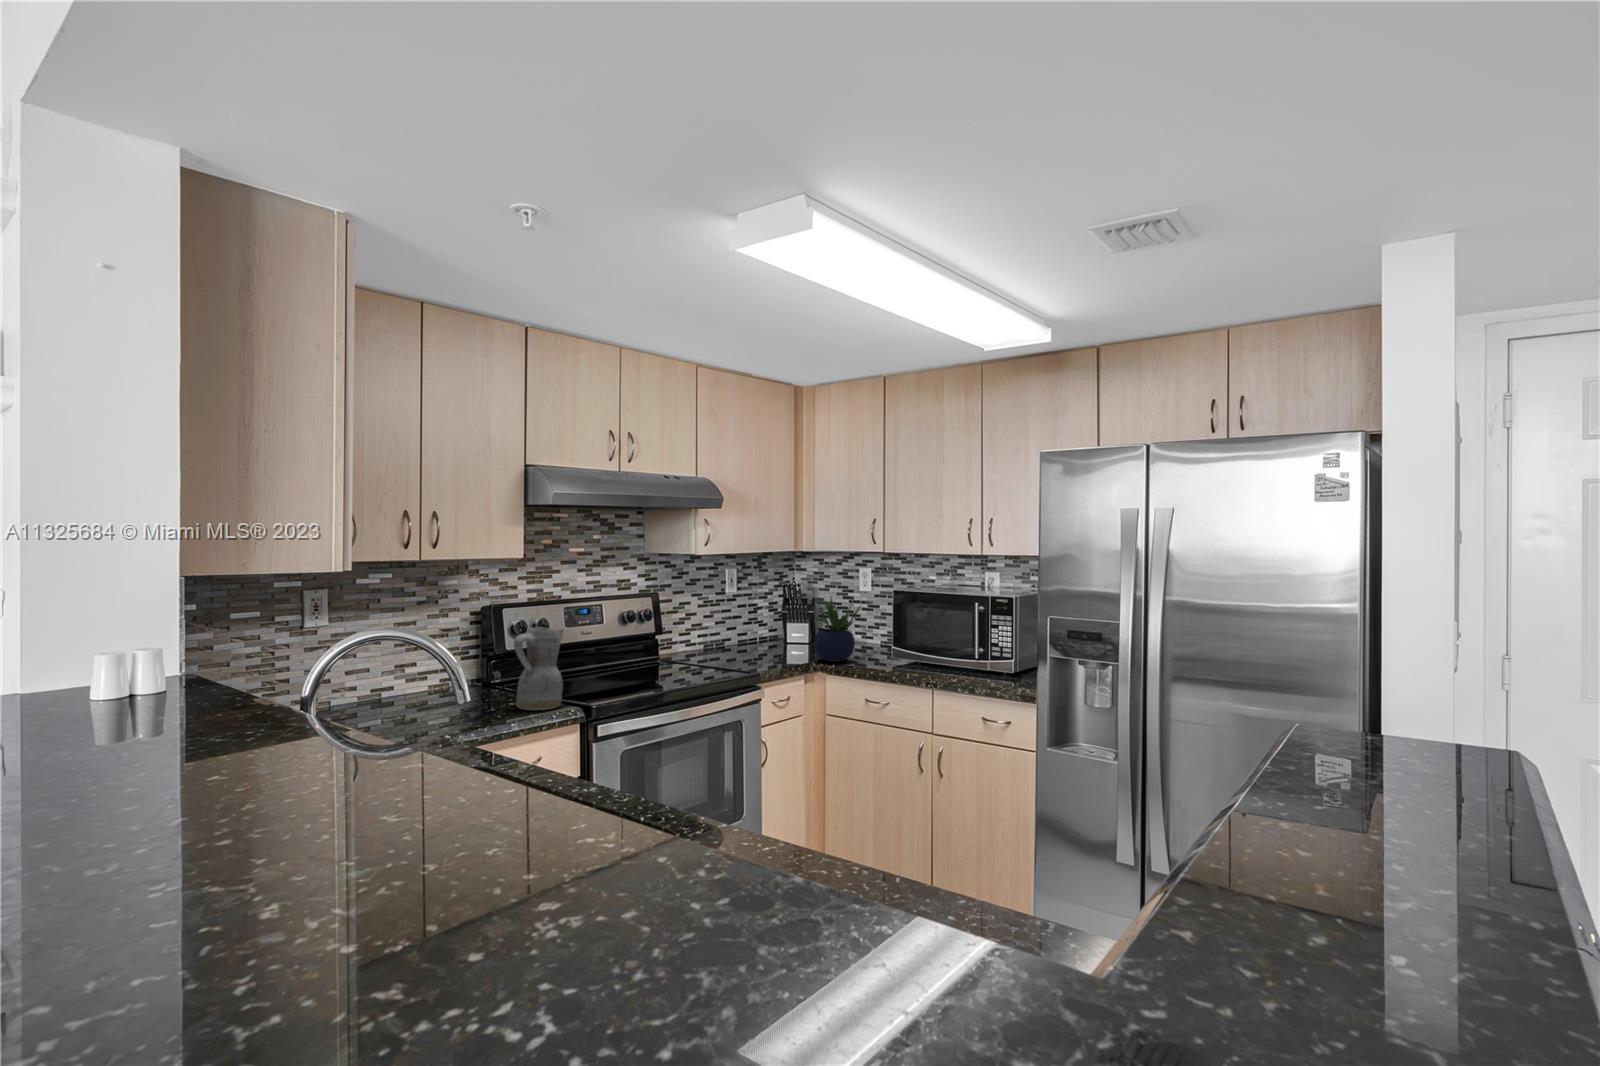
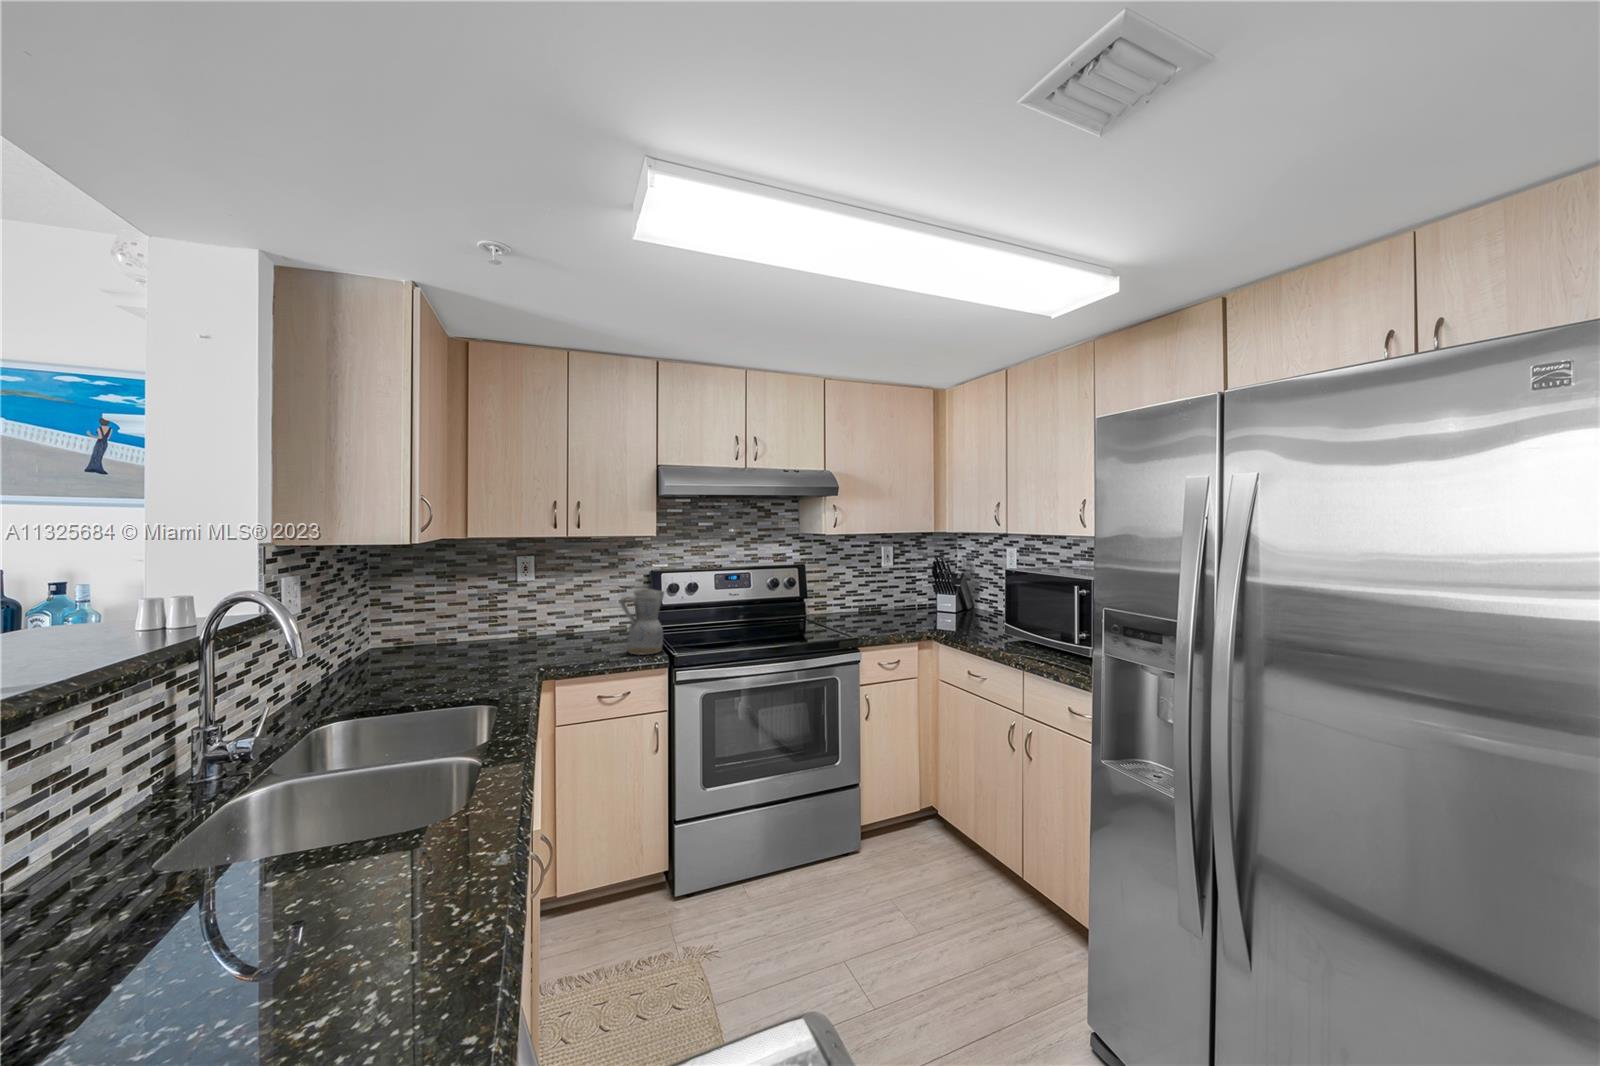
potted plant: present [814,598,860,662] -> none [928,568,976,633]

